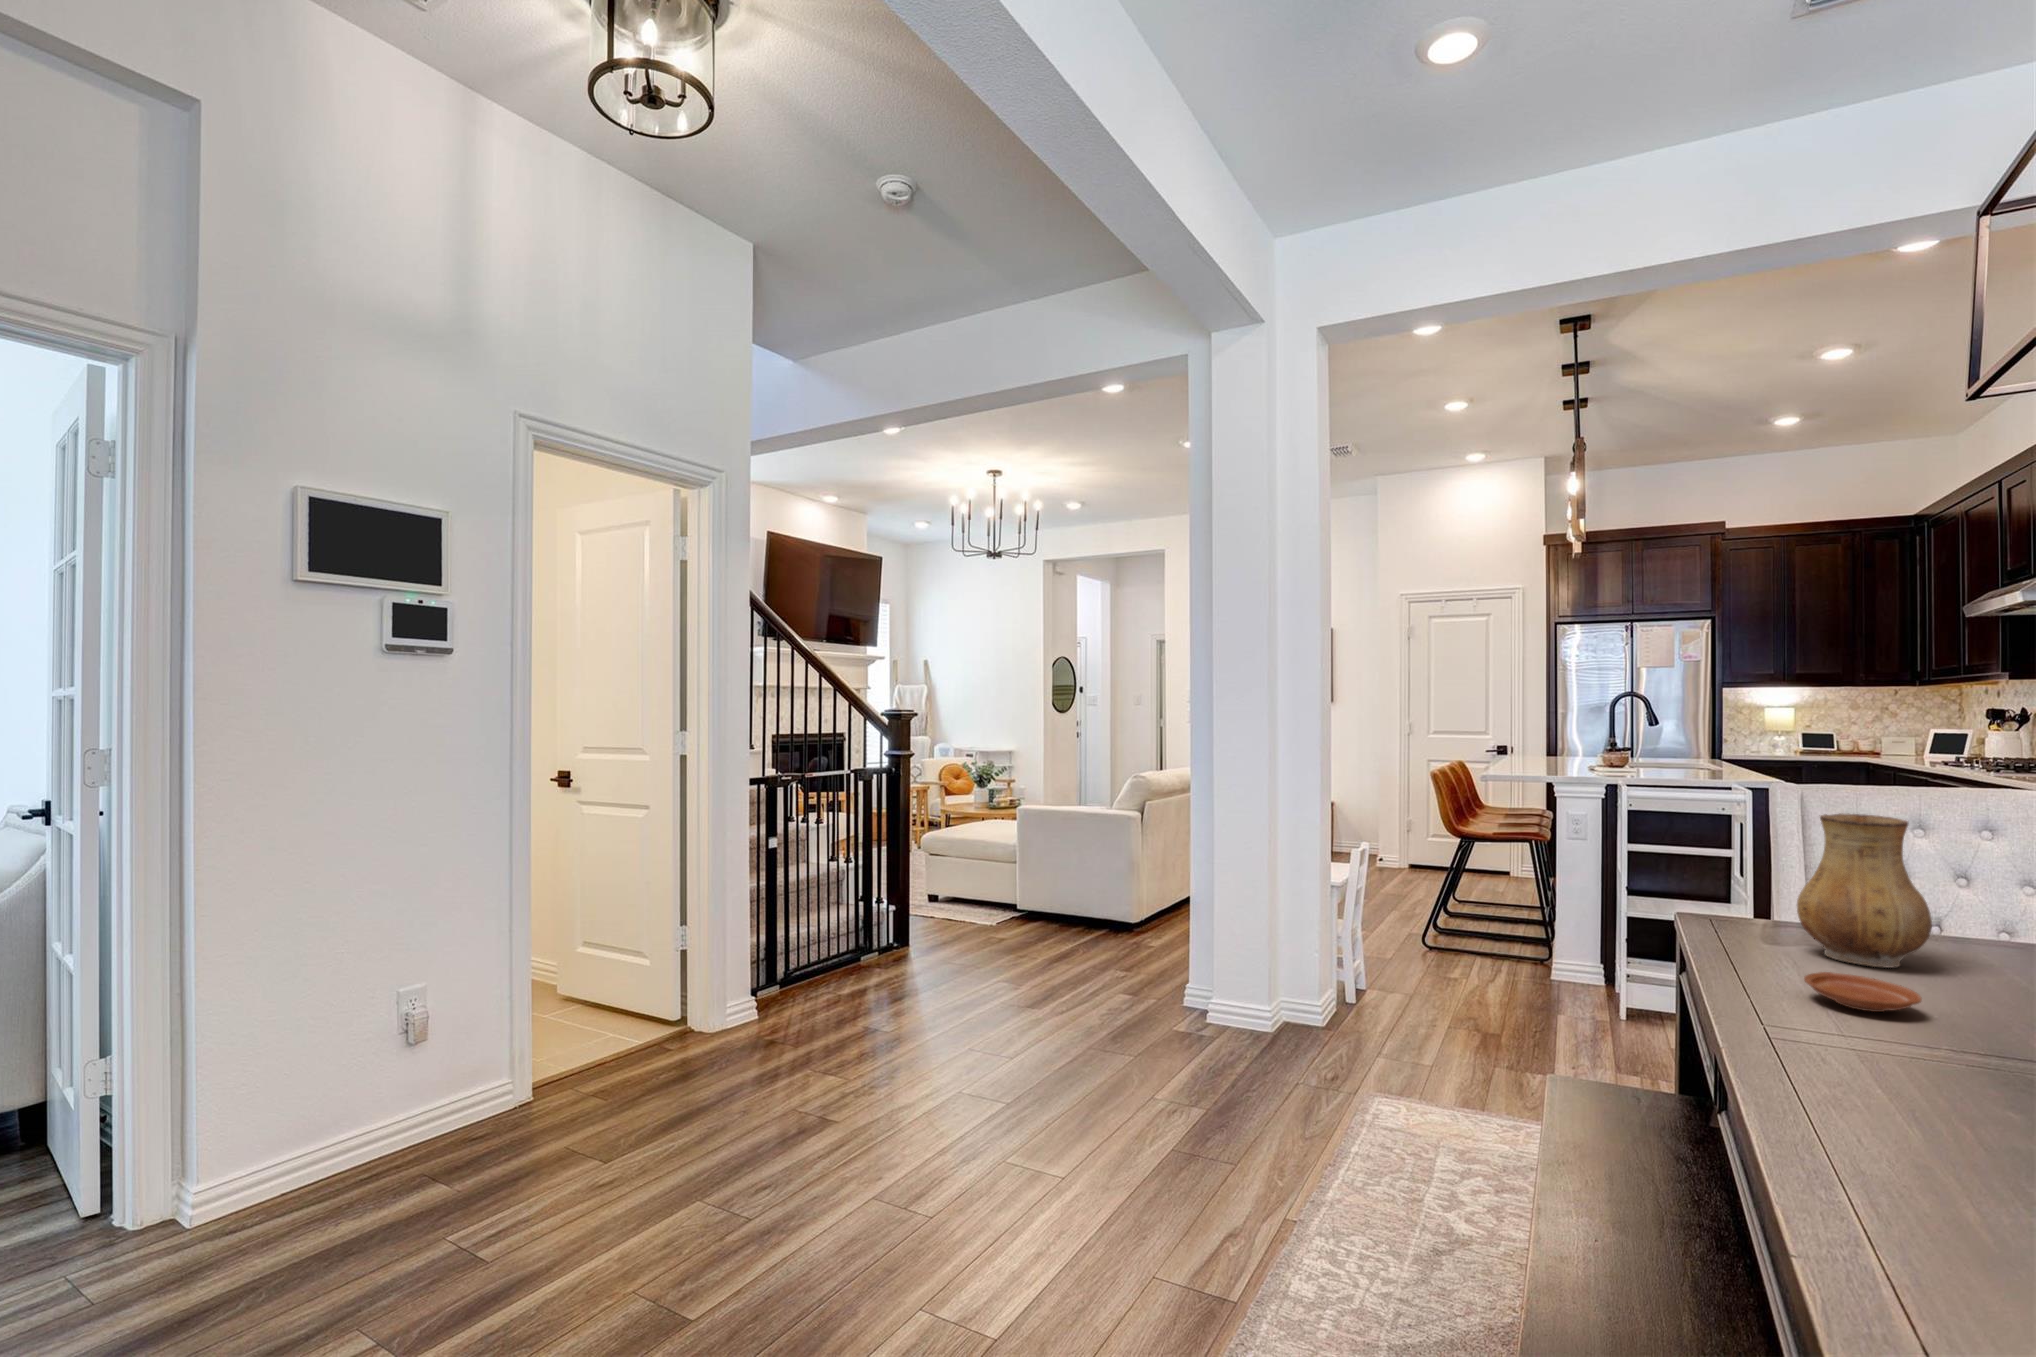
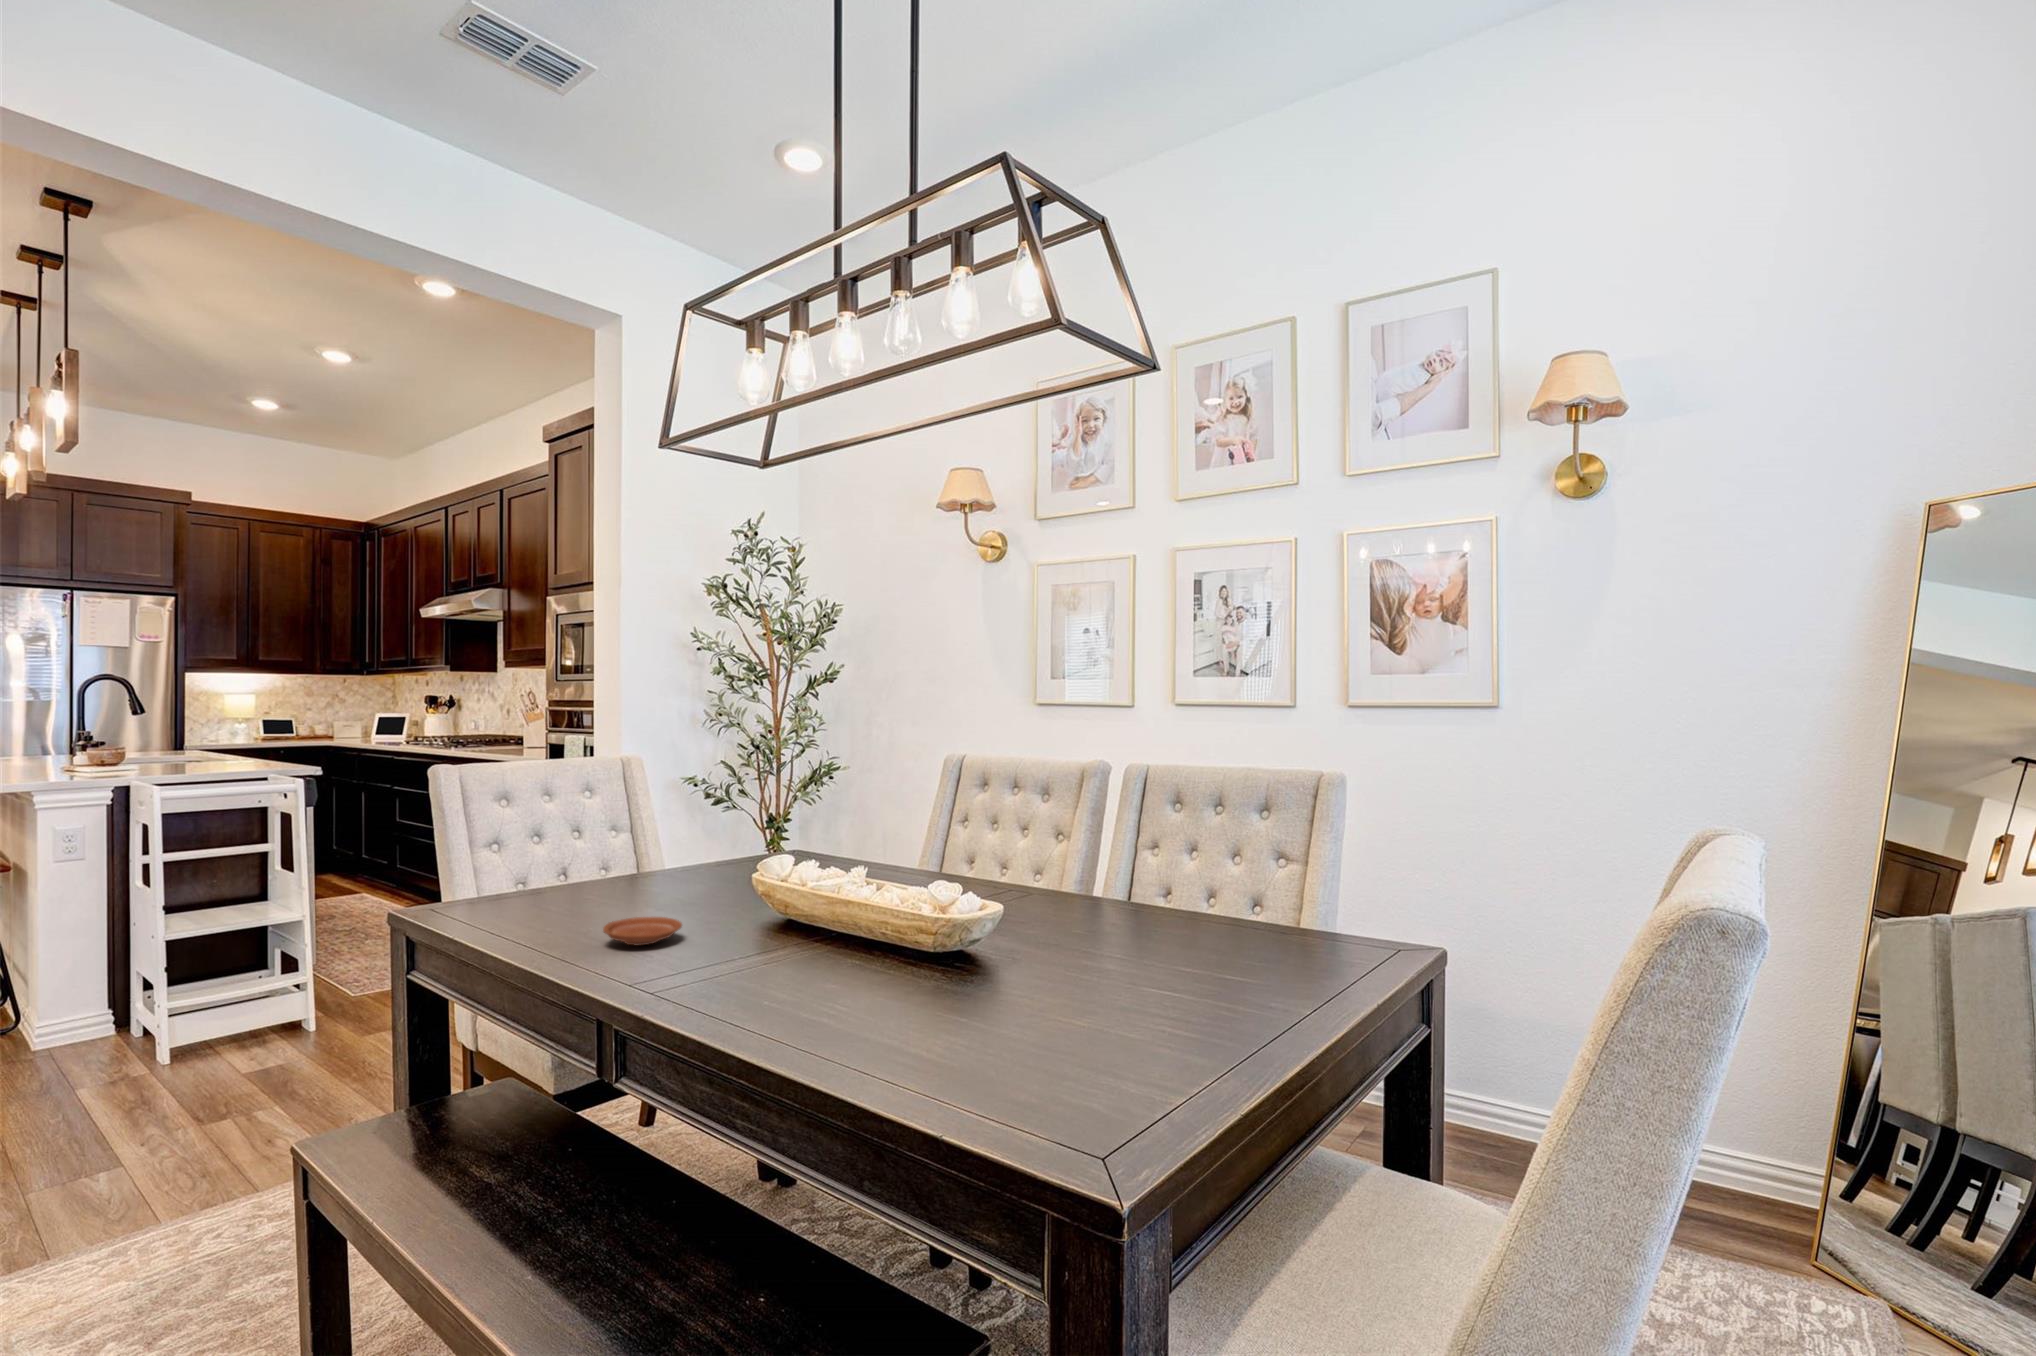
ceramic pitcher: present [1797,813,1932,968] -> none [537,783,632,914]

